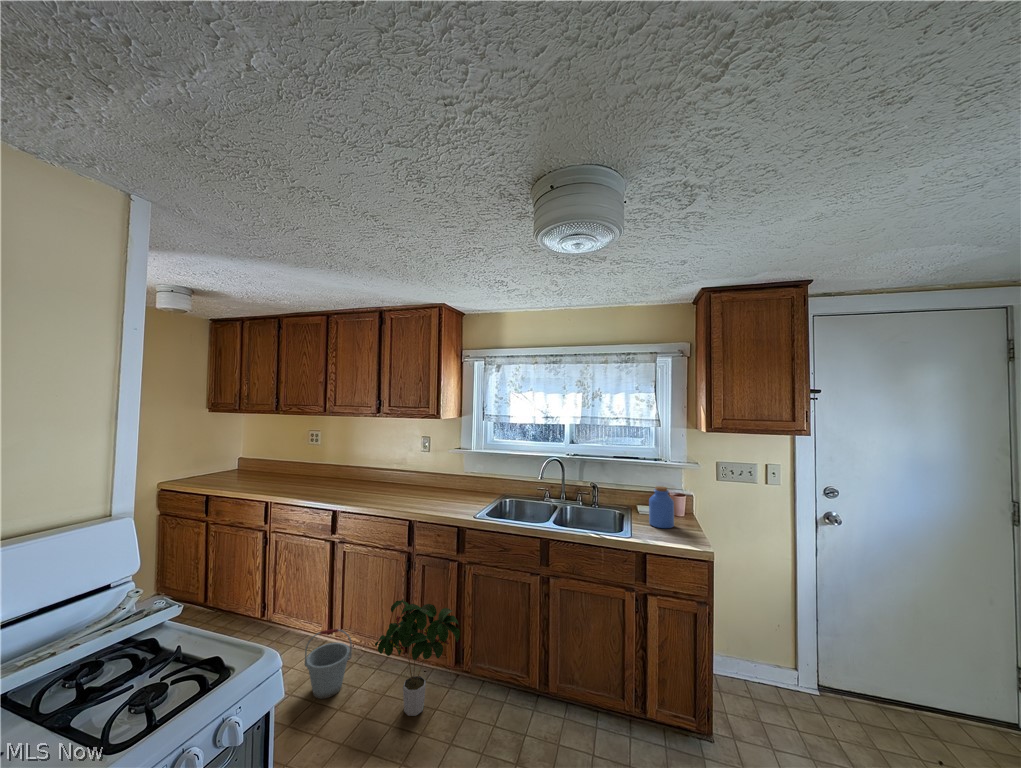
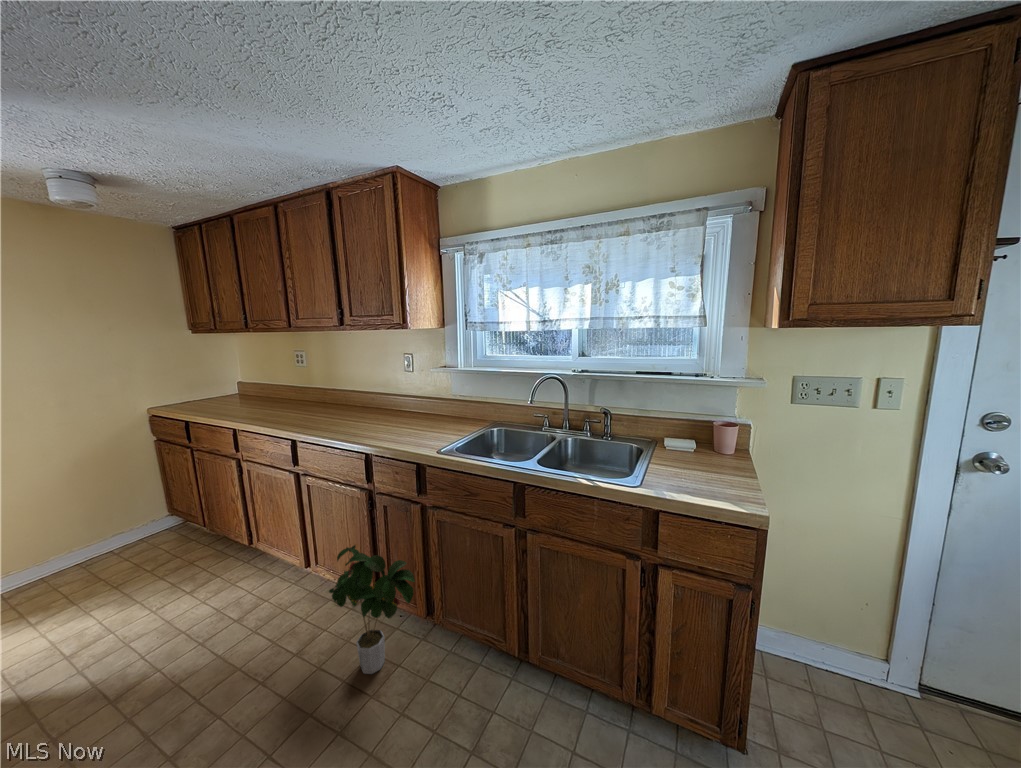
jar: present [649,486,674,528] -> none [675,412,715,473]
bucket: present [305,629,352,699] -> none [260,570,313,642]

